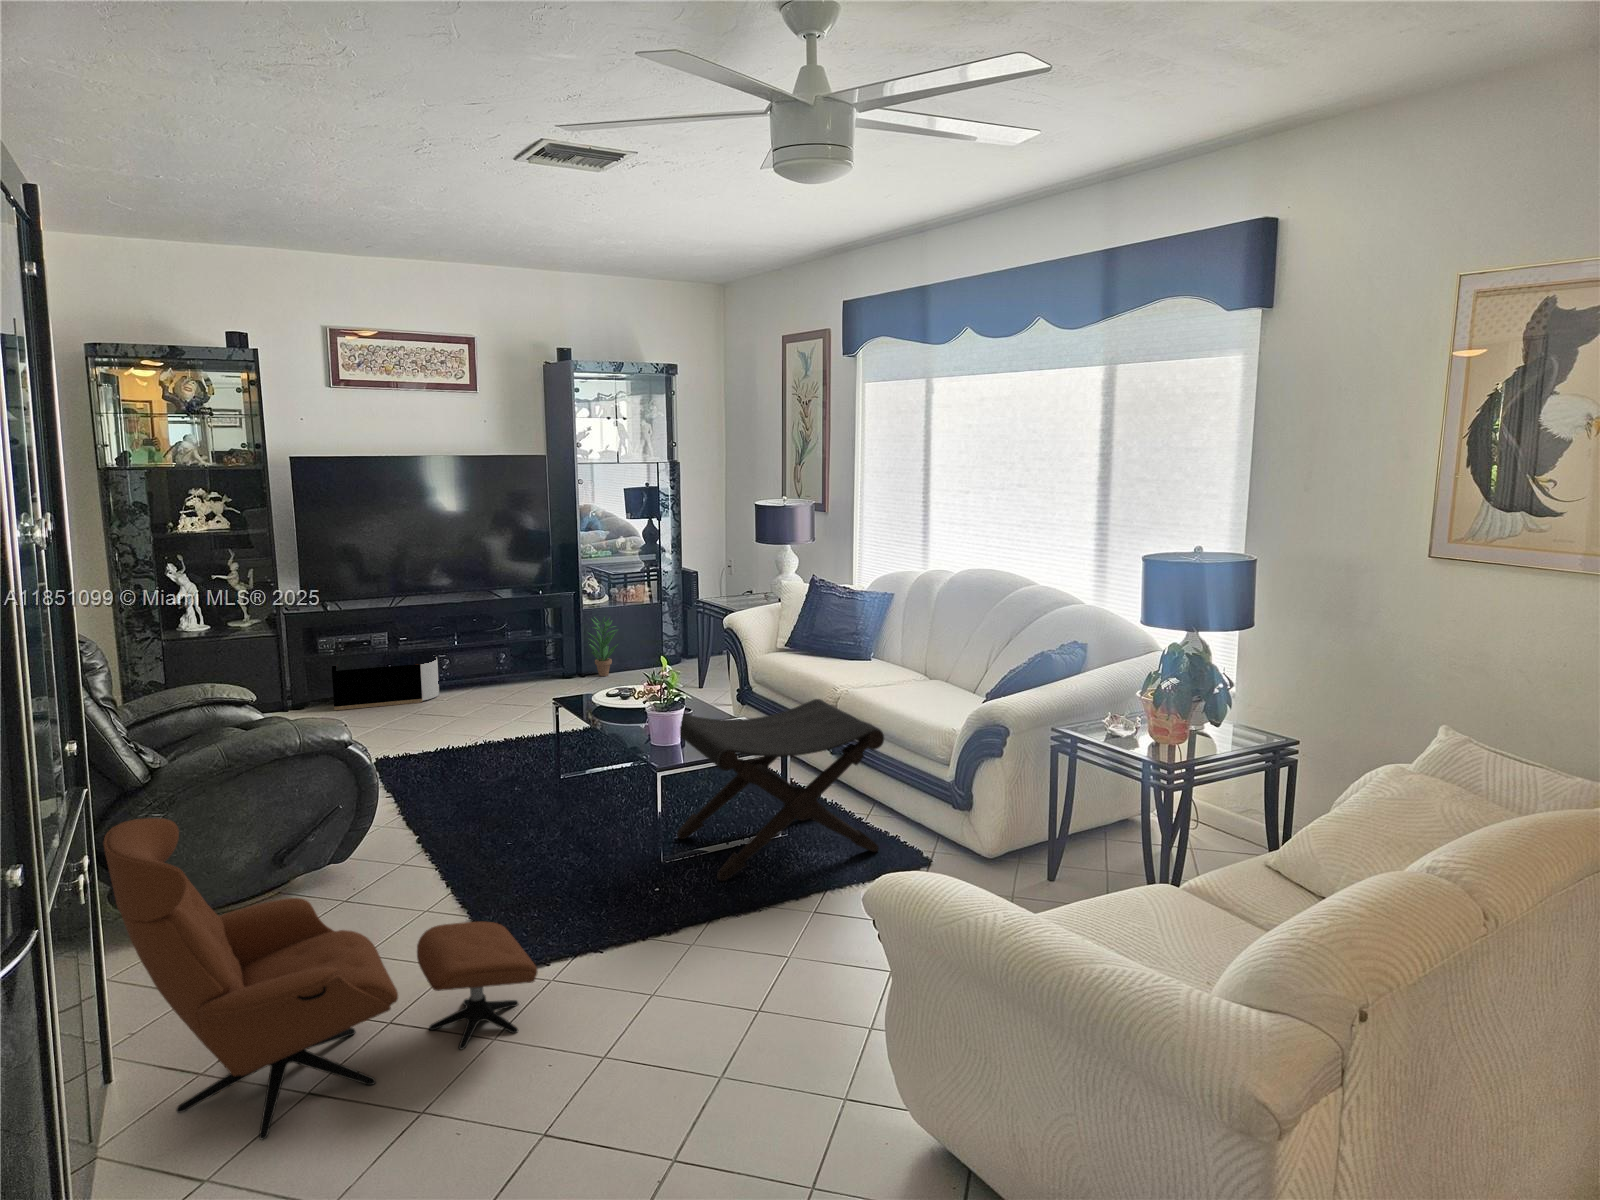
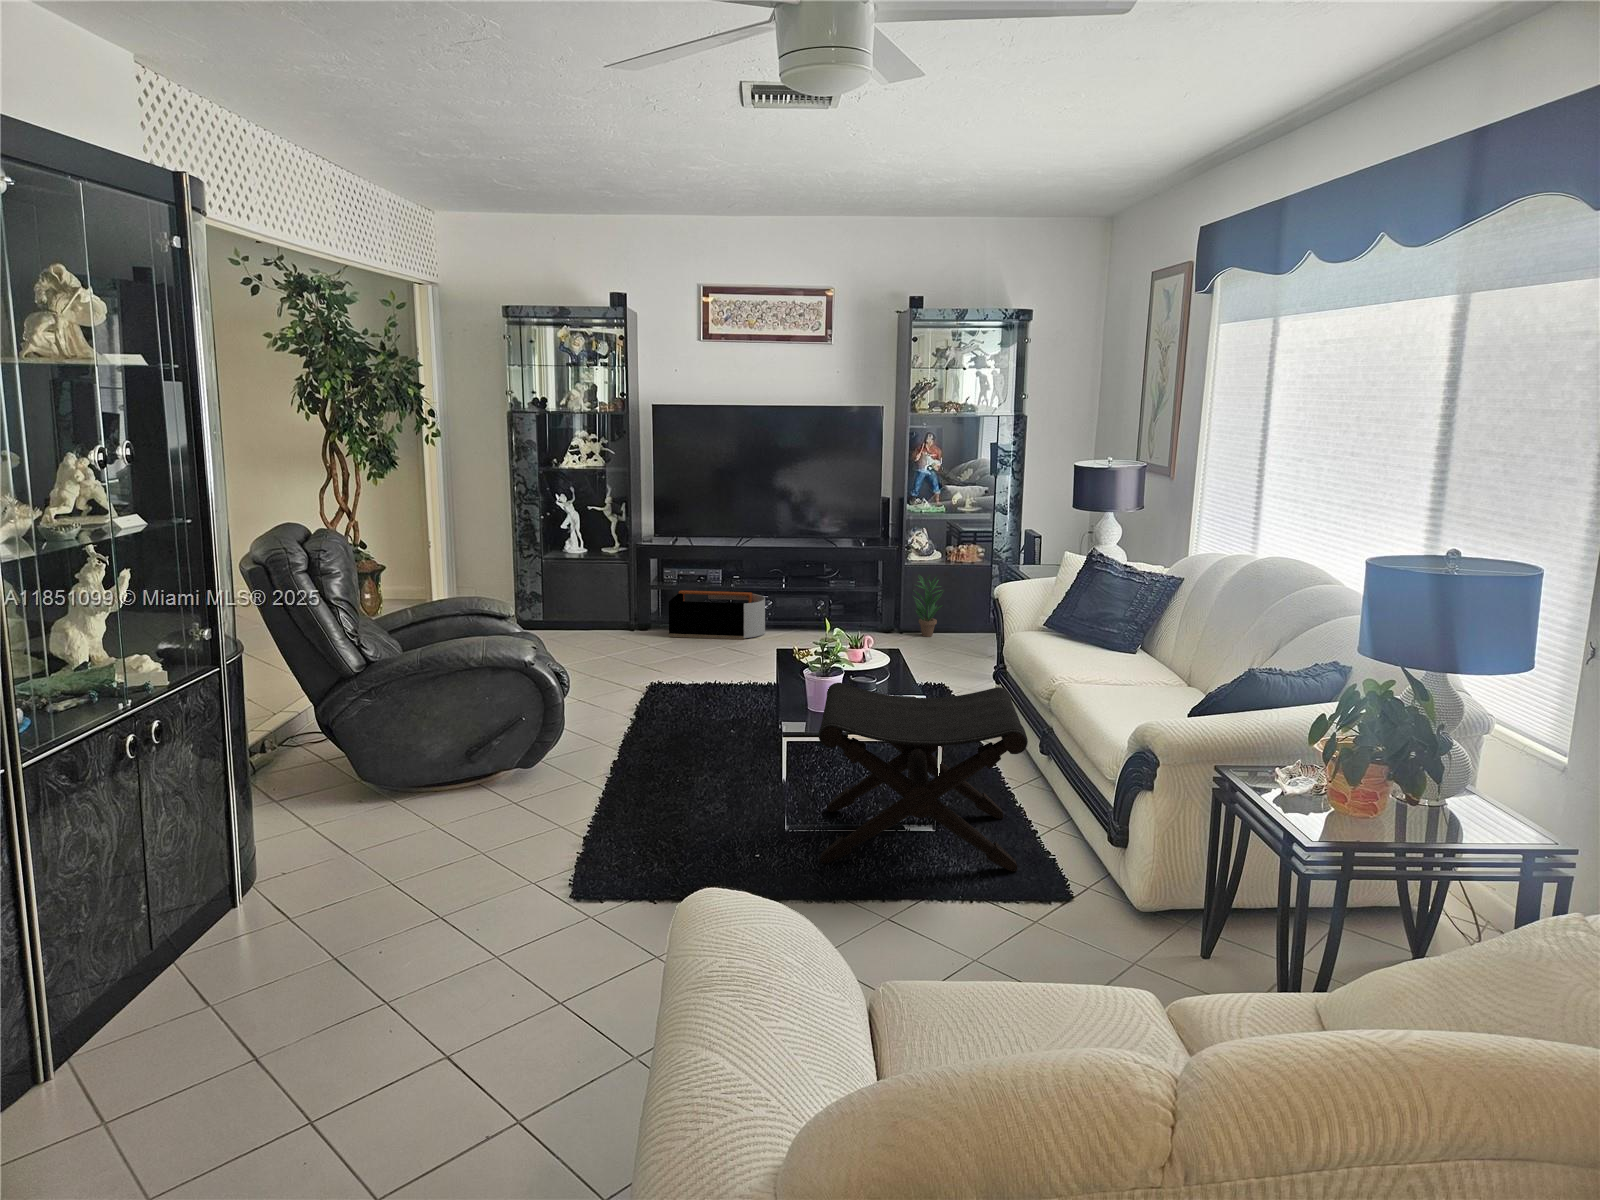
armchair: present [104,818,538,1140] -> none [176,697,546,981]

